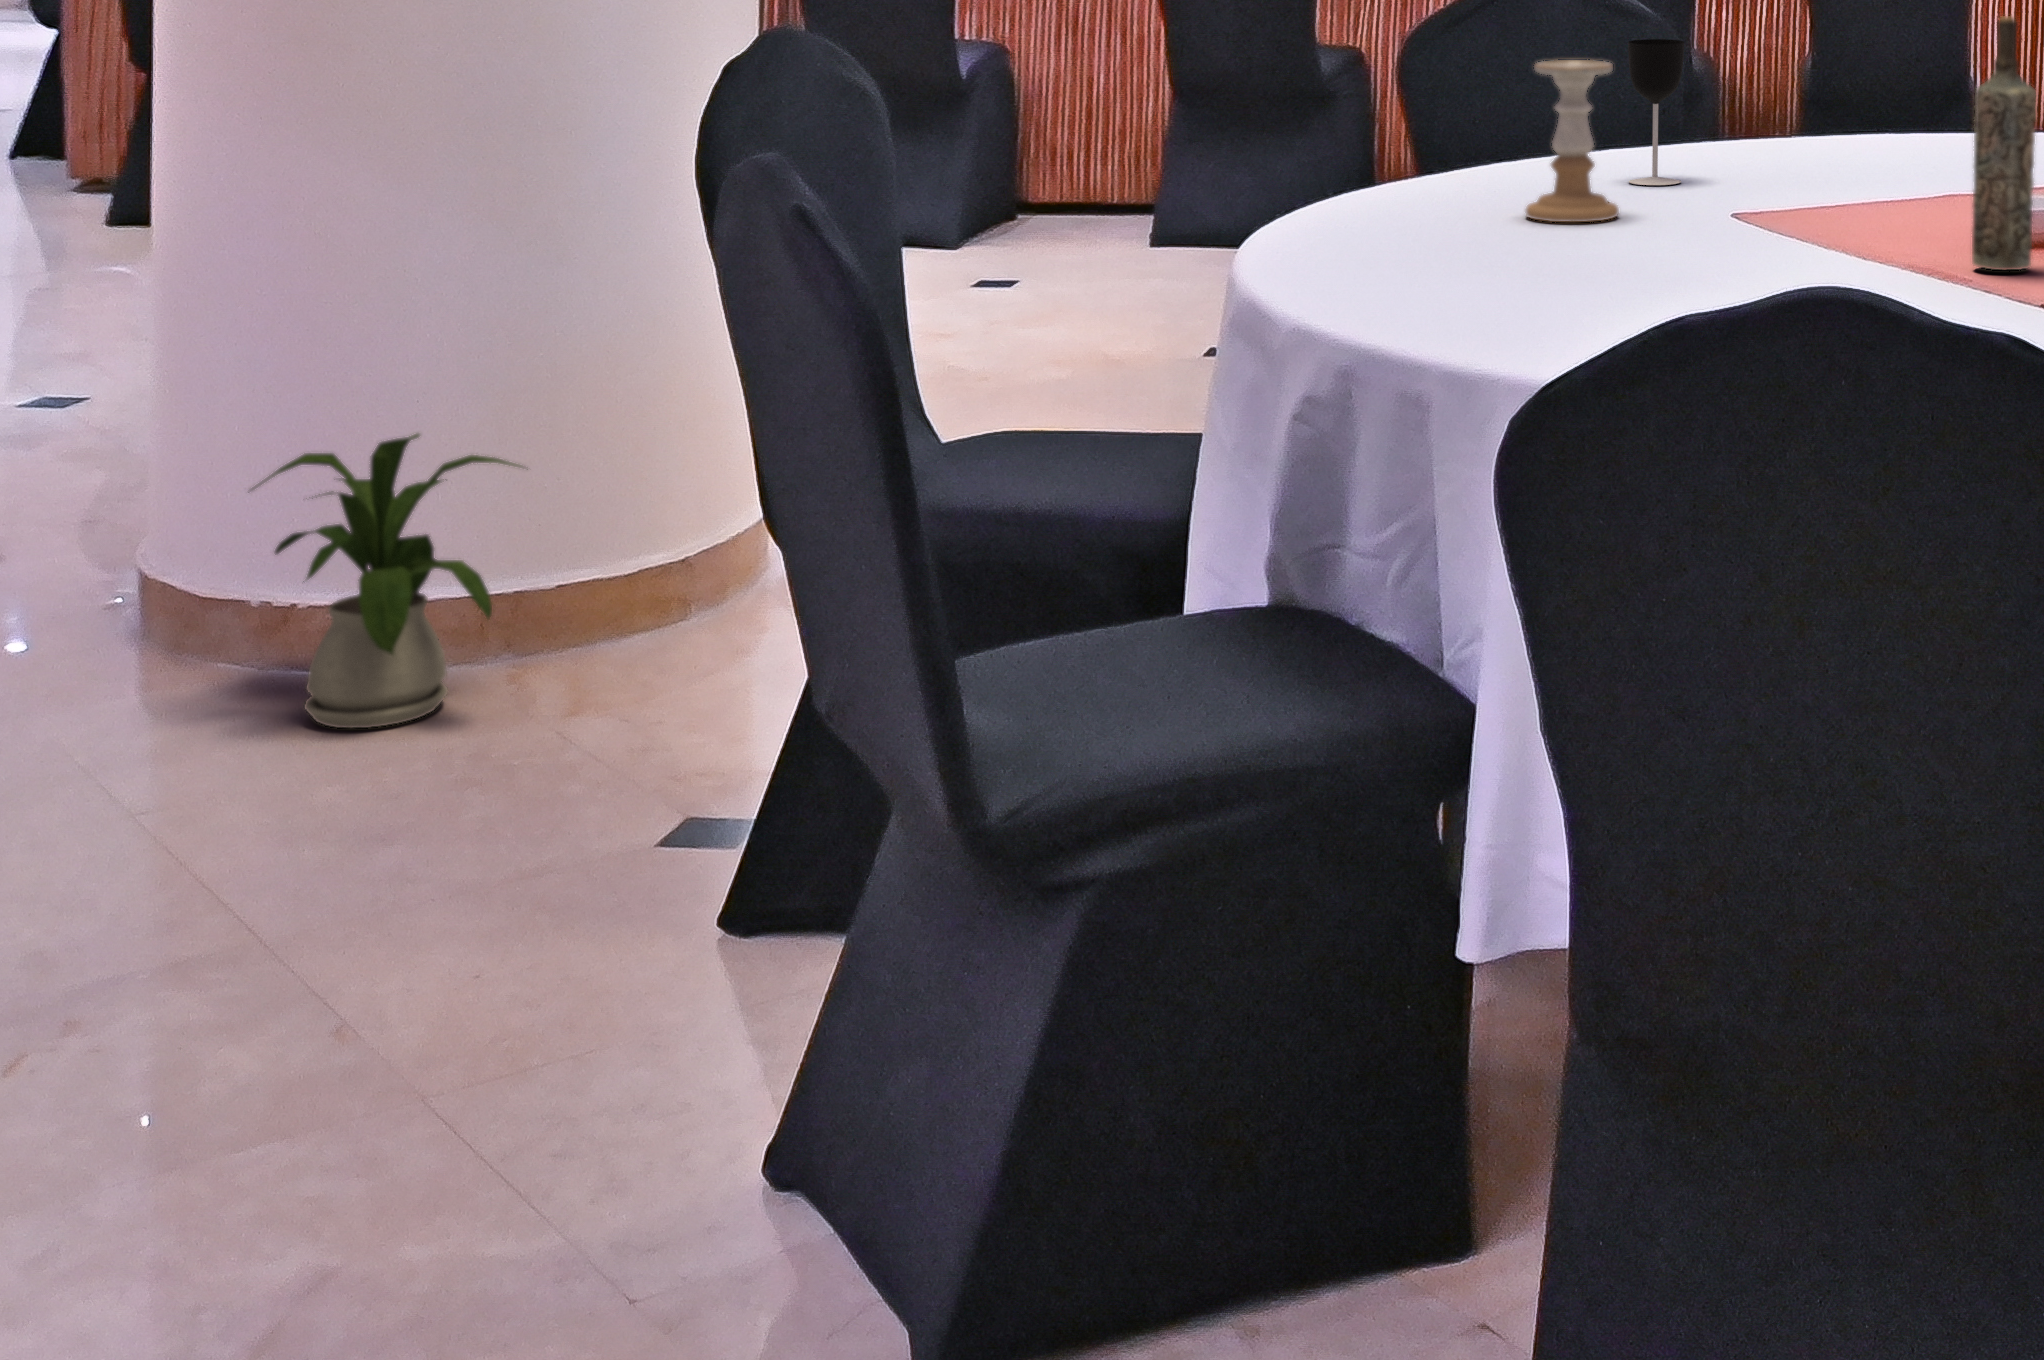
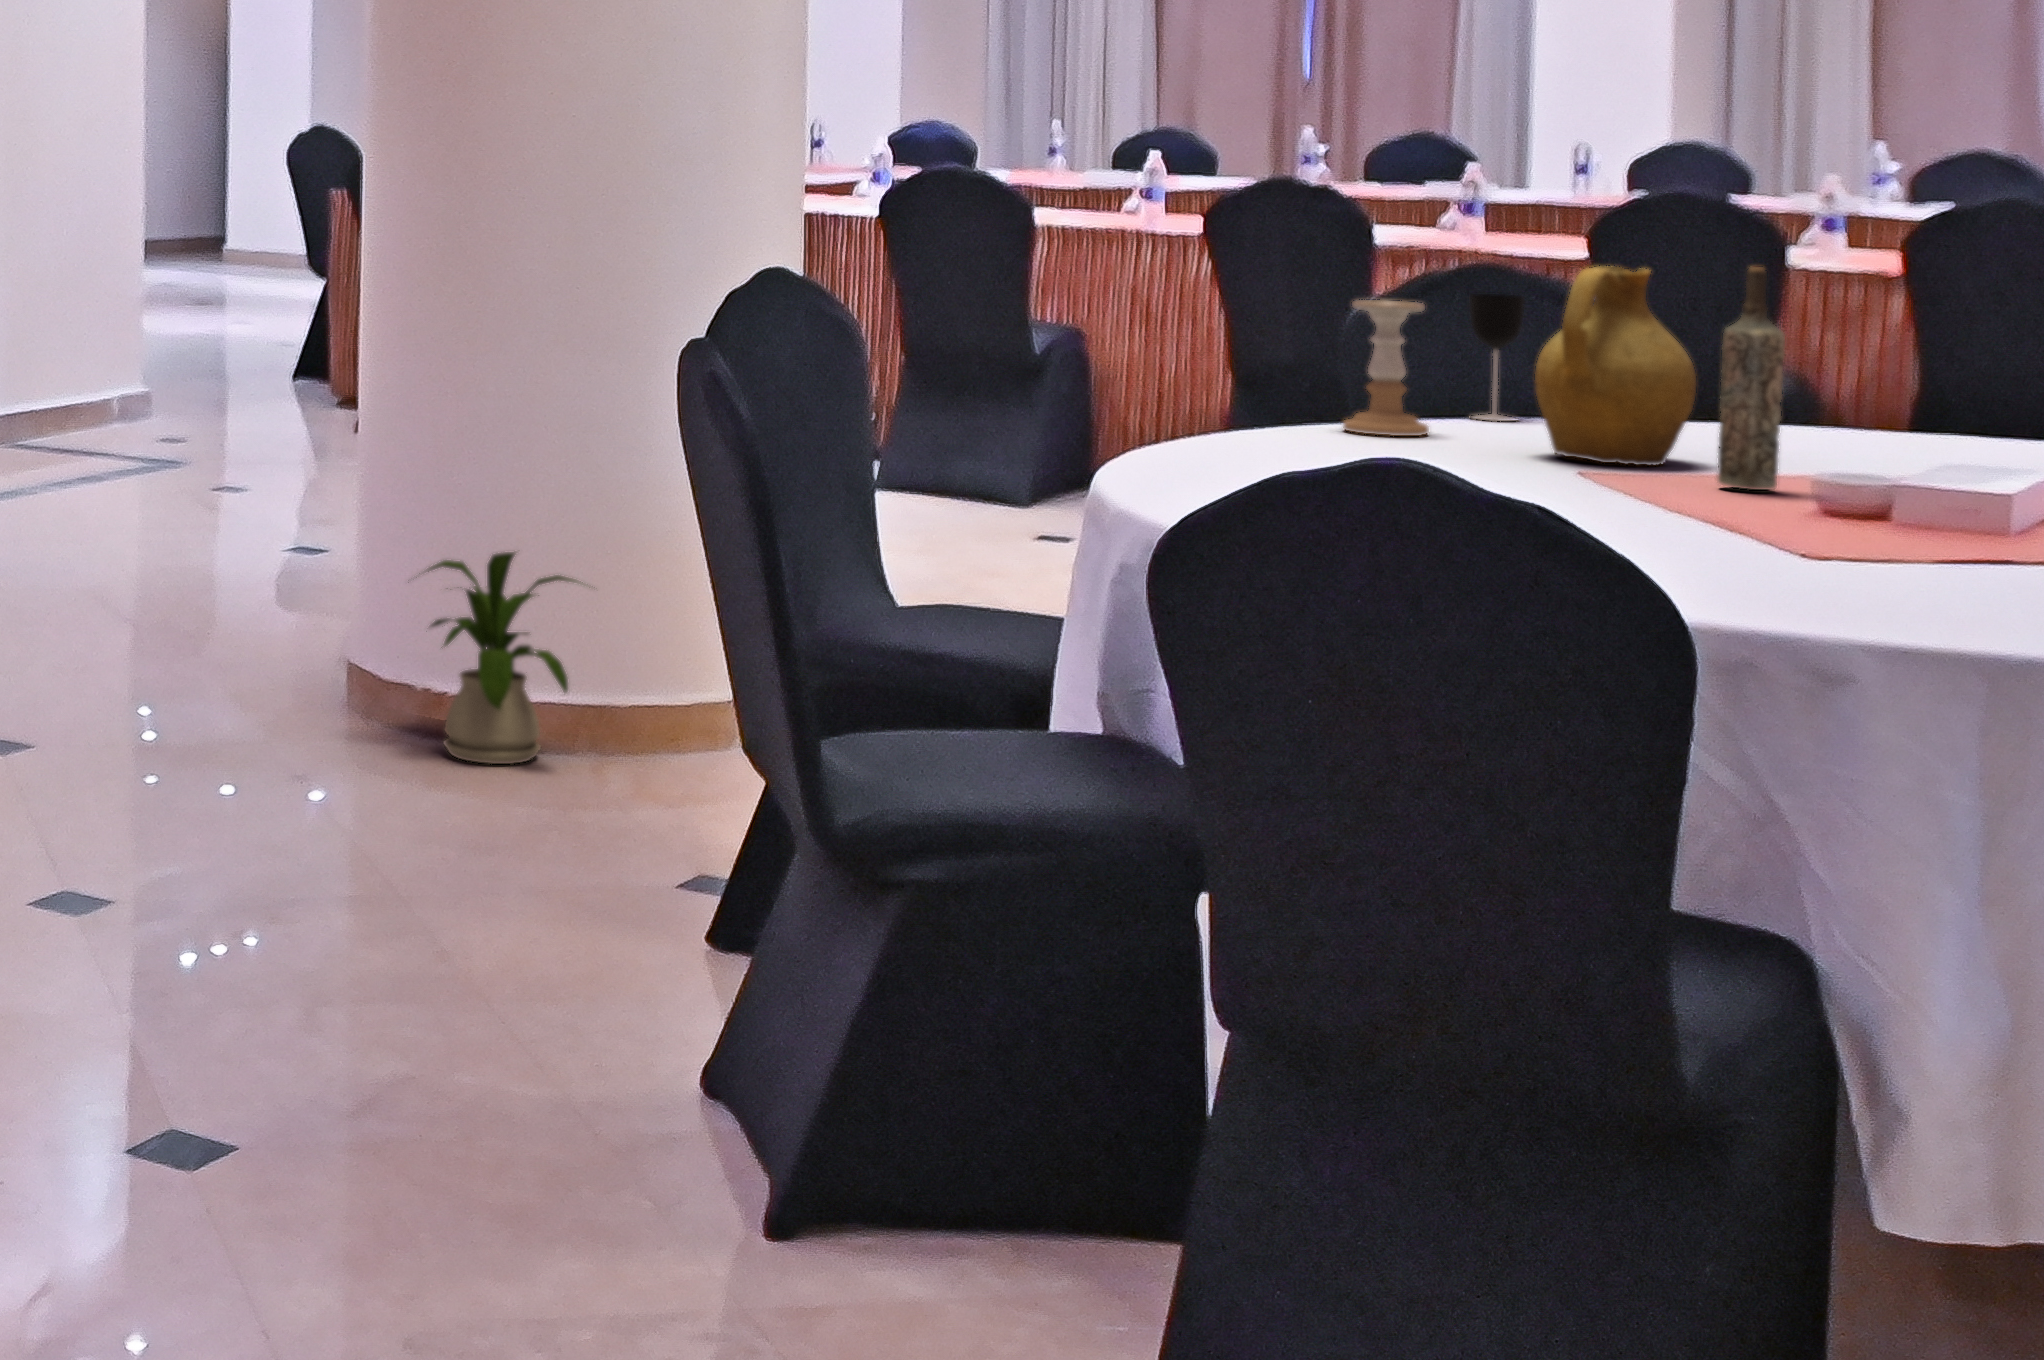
pitcher: none [1752,15,1915,244] -> present [1535,267,1696,466]

